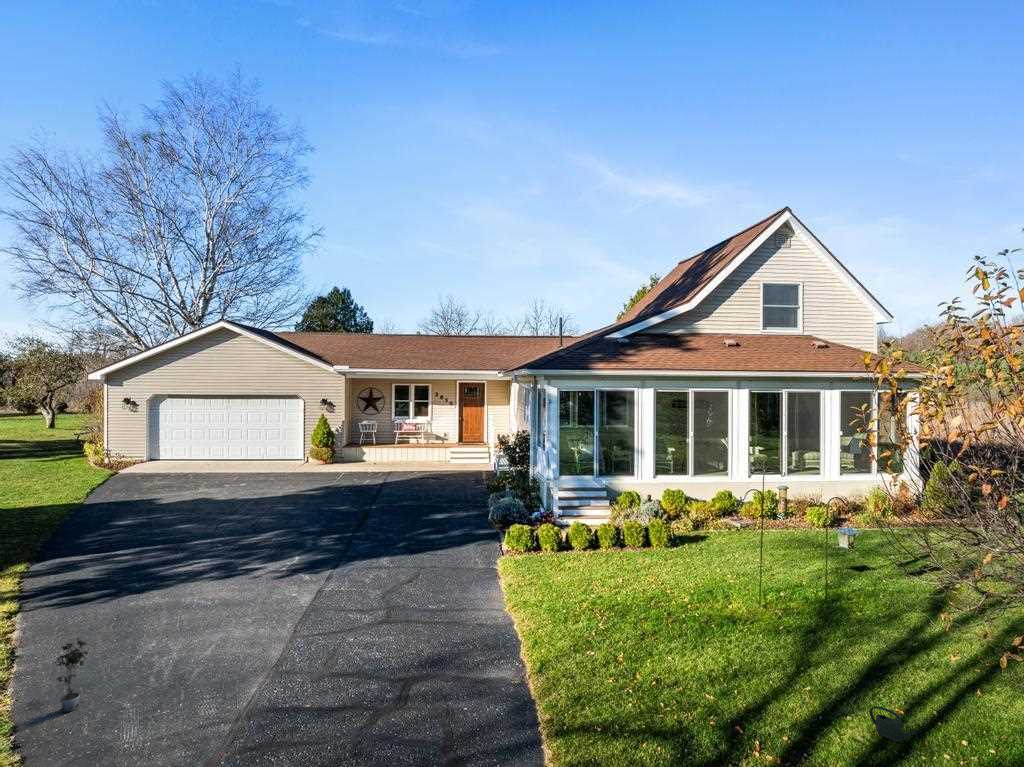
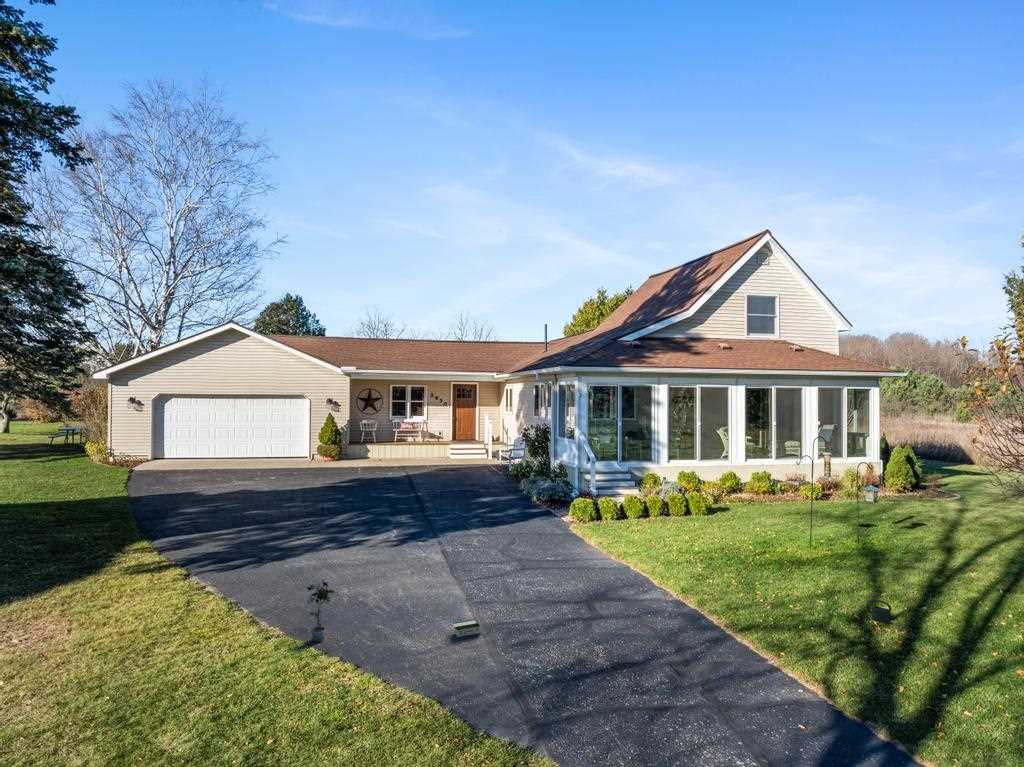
toolbox: none [224,692,260,716] -> present [452,619,481,637]
watering can: present [870,706,919,742] -> present [866,600,904,623]

